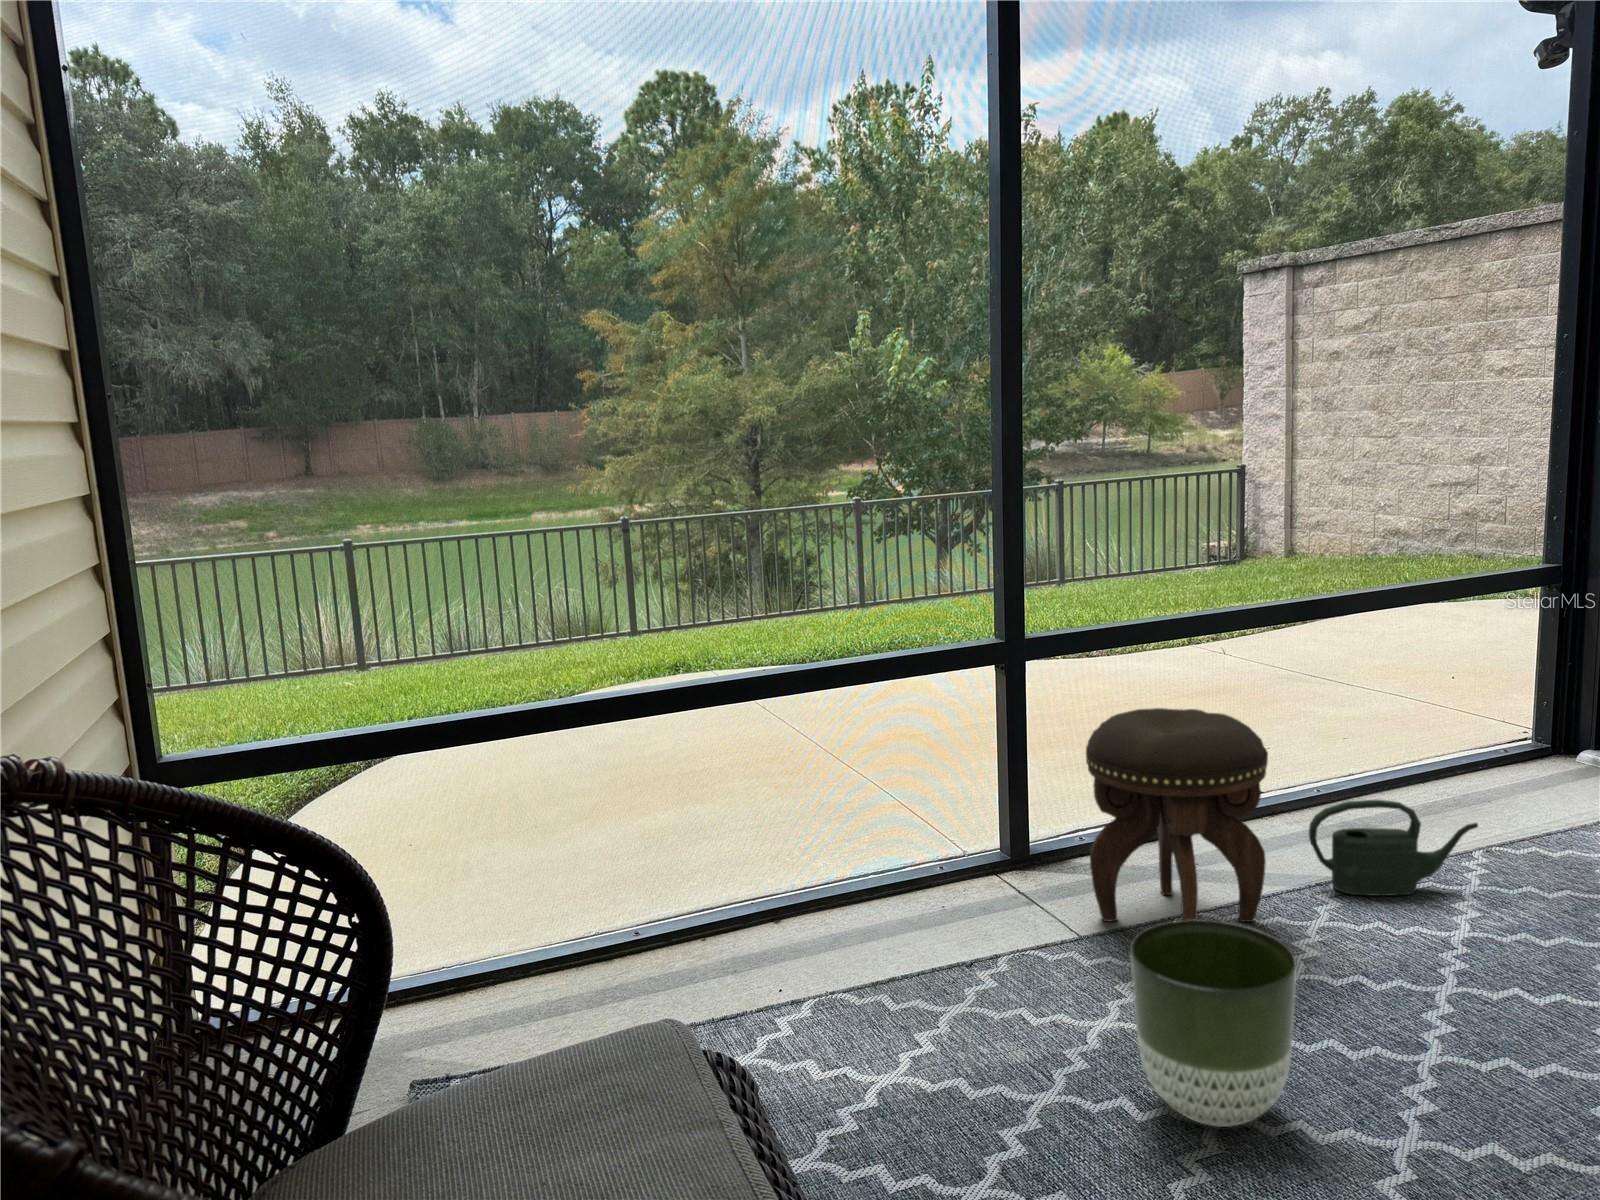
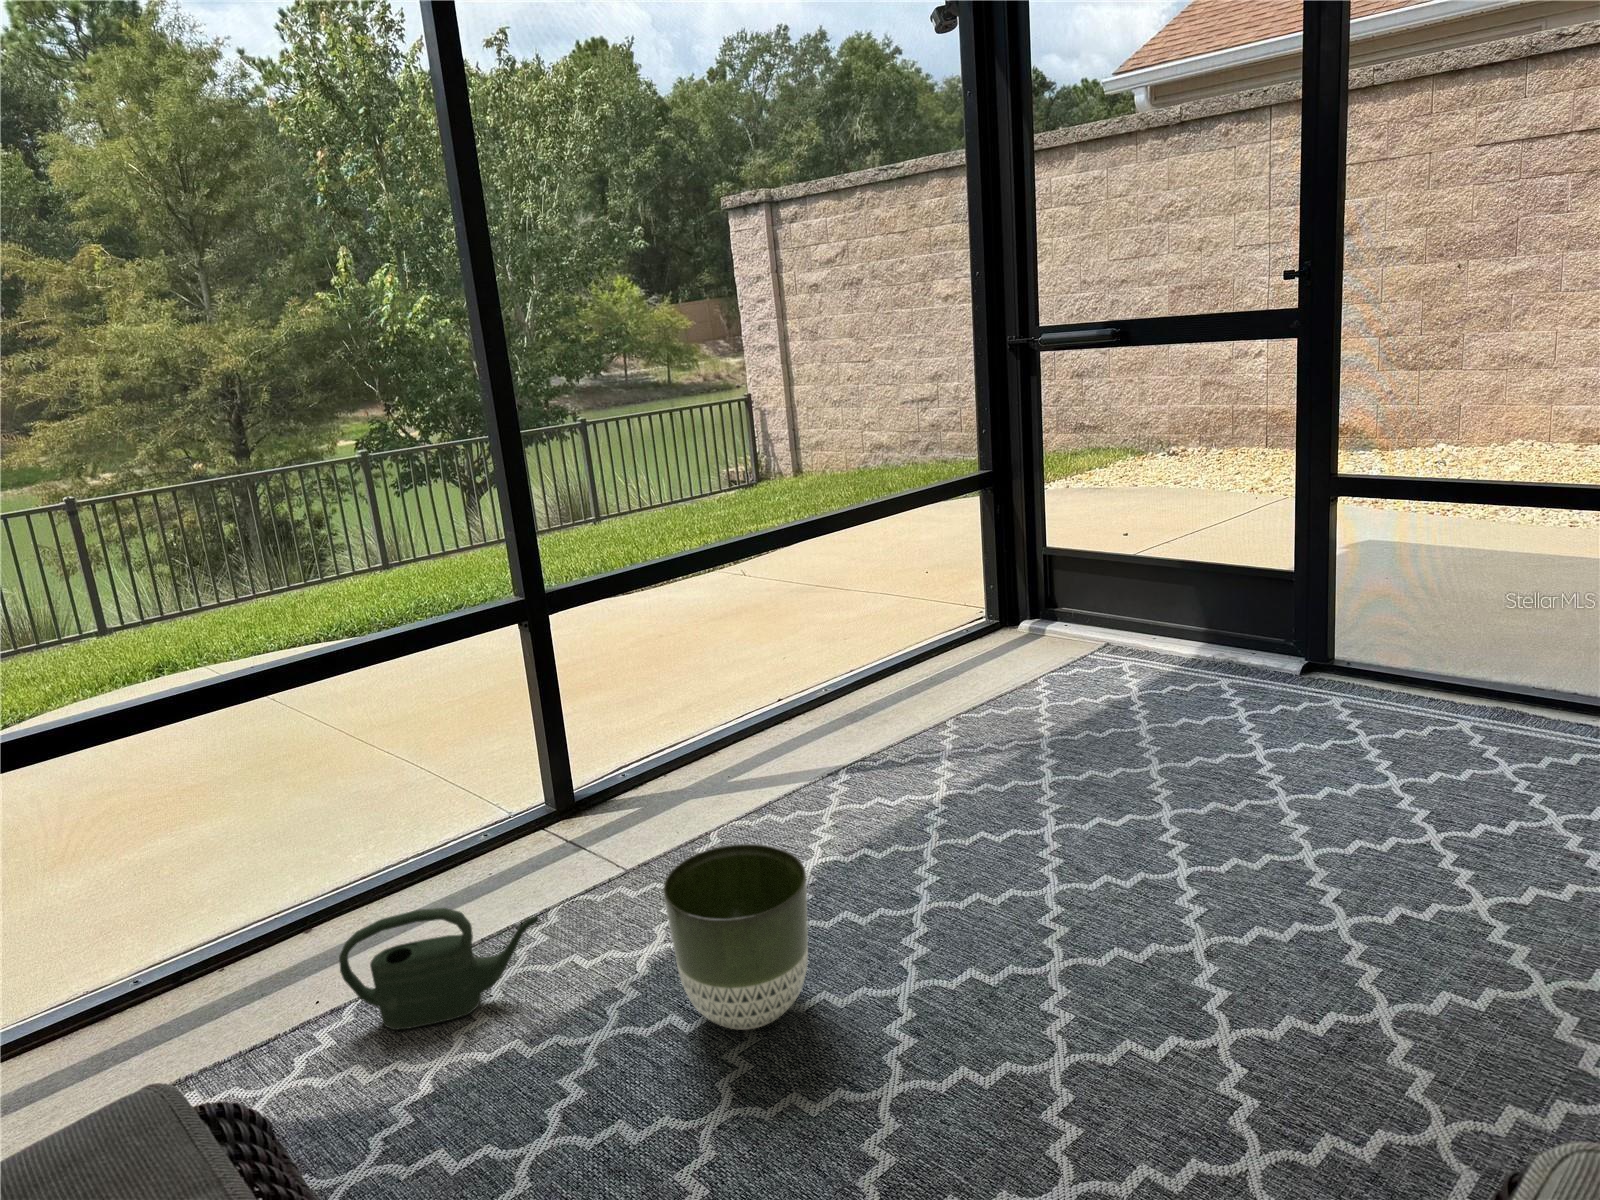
footstool: present [1086,708,1268,922] -> none [618,634,785,859]
watering can: present [1309,799,1478,896] -> present [339,908,538,1030]

